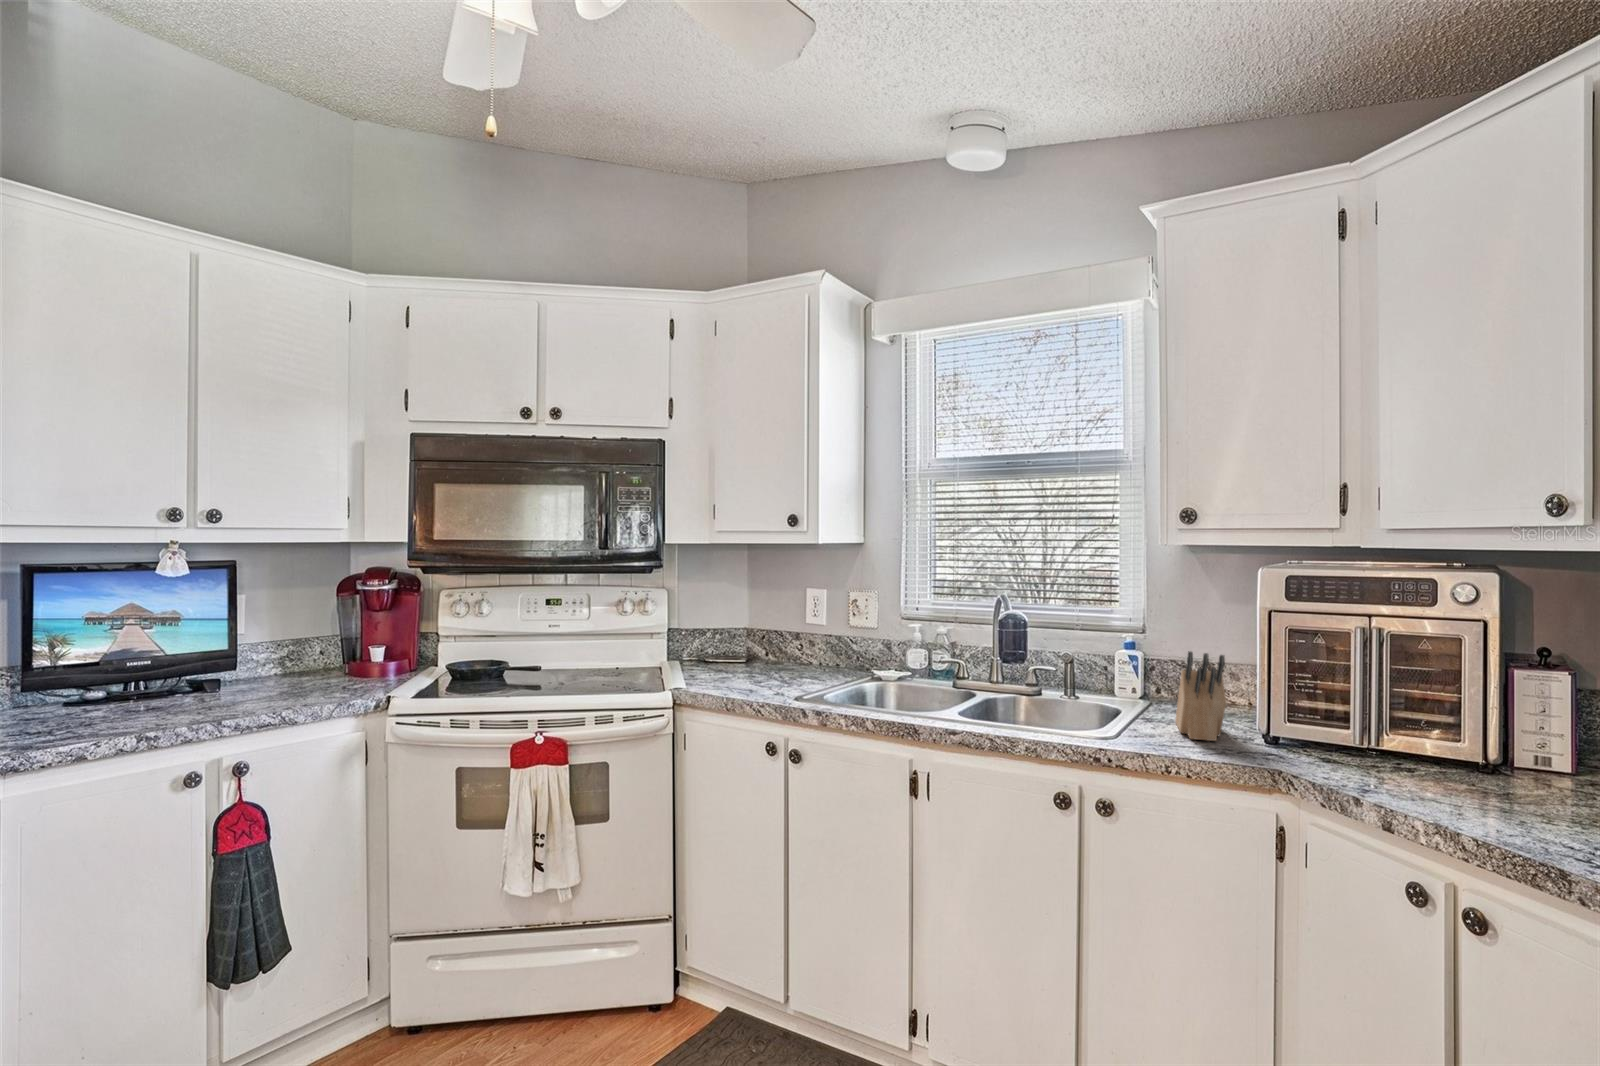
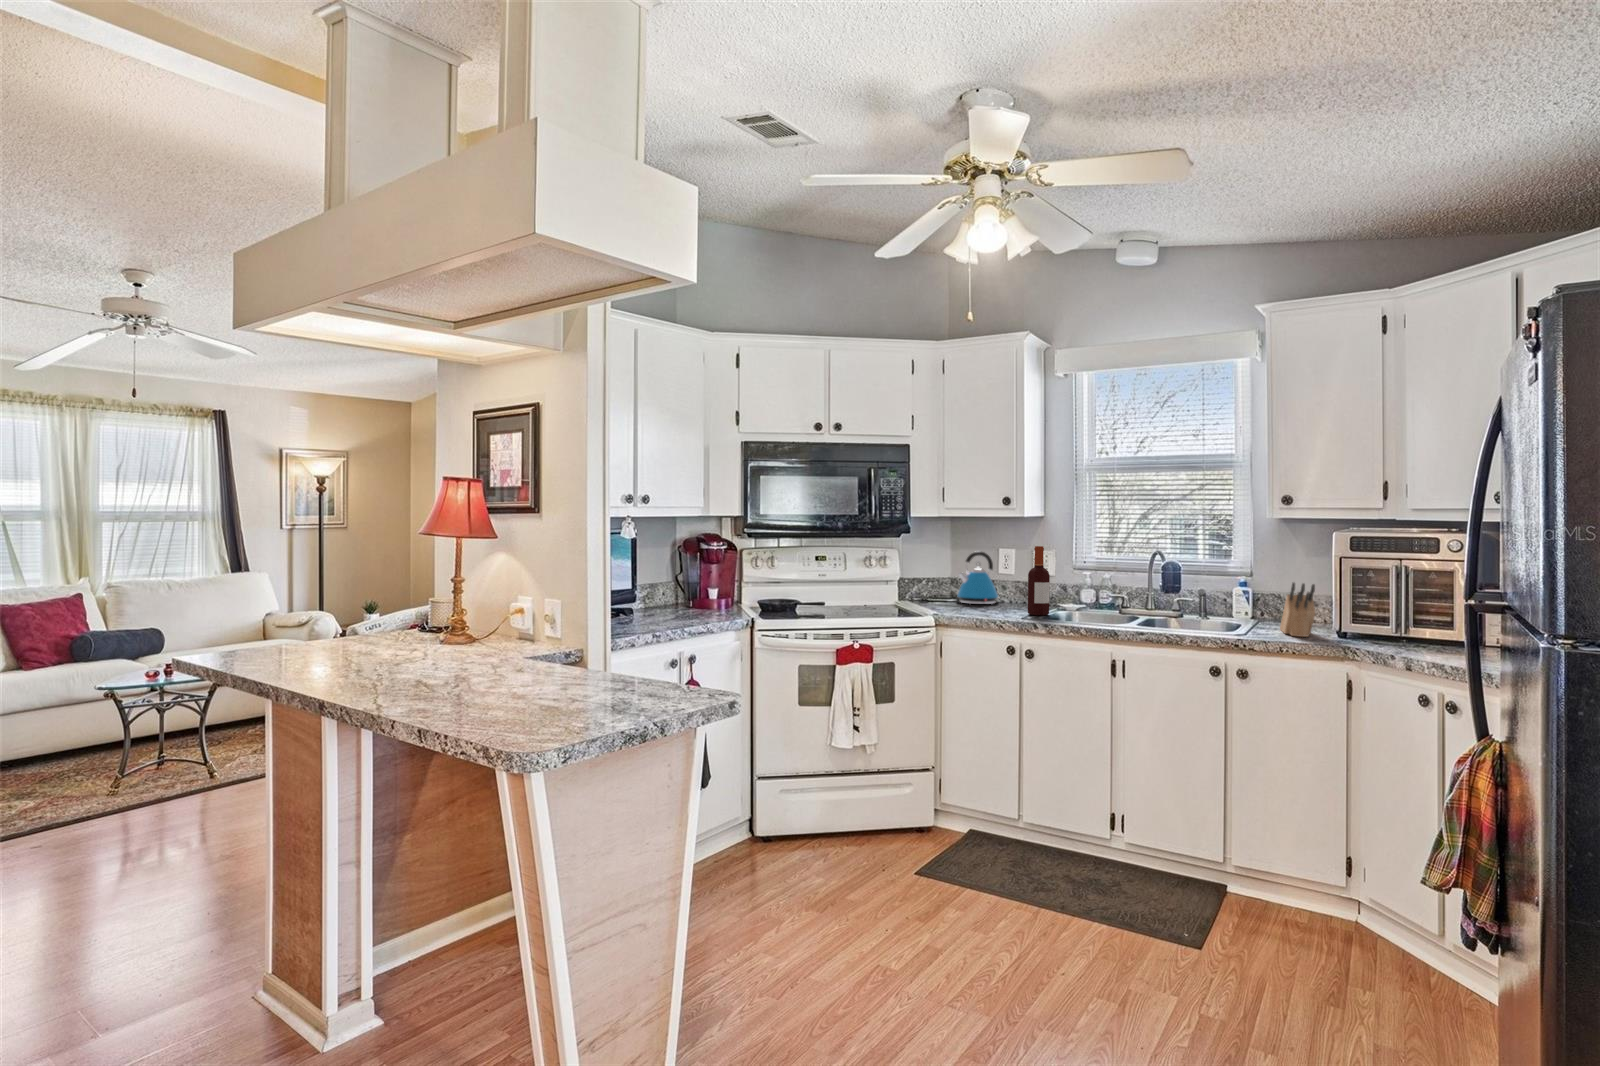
bottle: none [815,587,848,690] -> present [1028,546,1050,616]
kettle: none [745,593,806,668] -> present [958,551,999,604]

